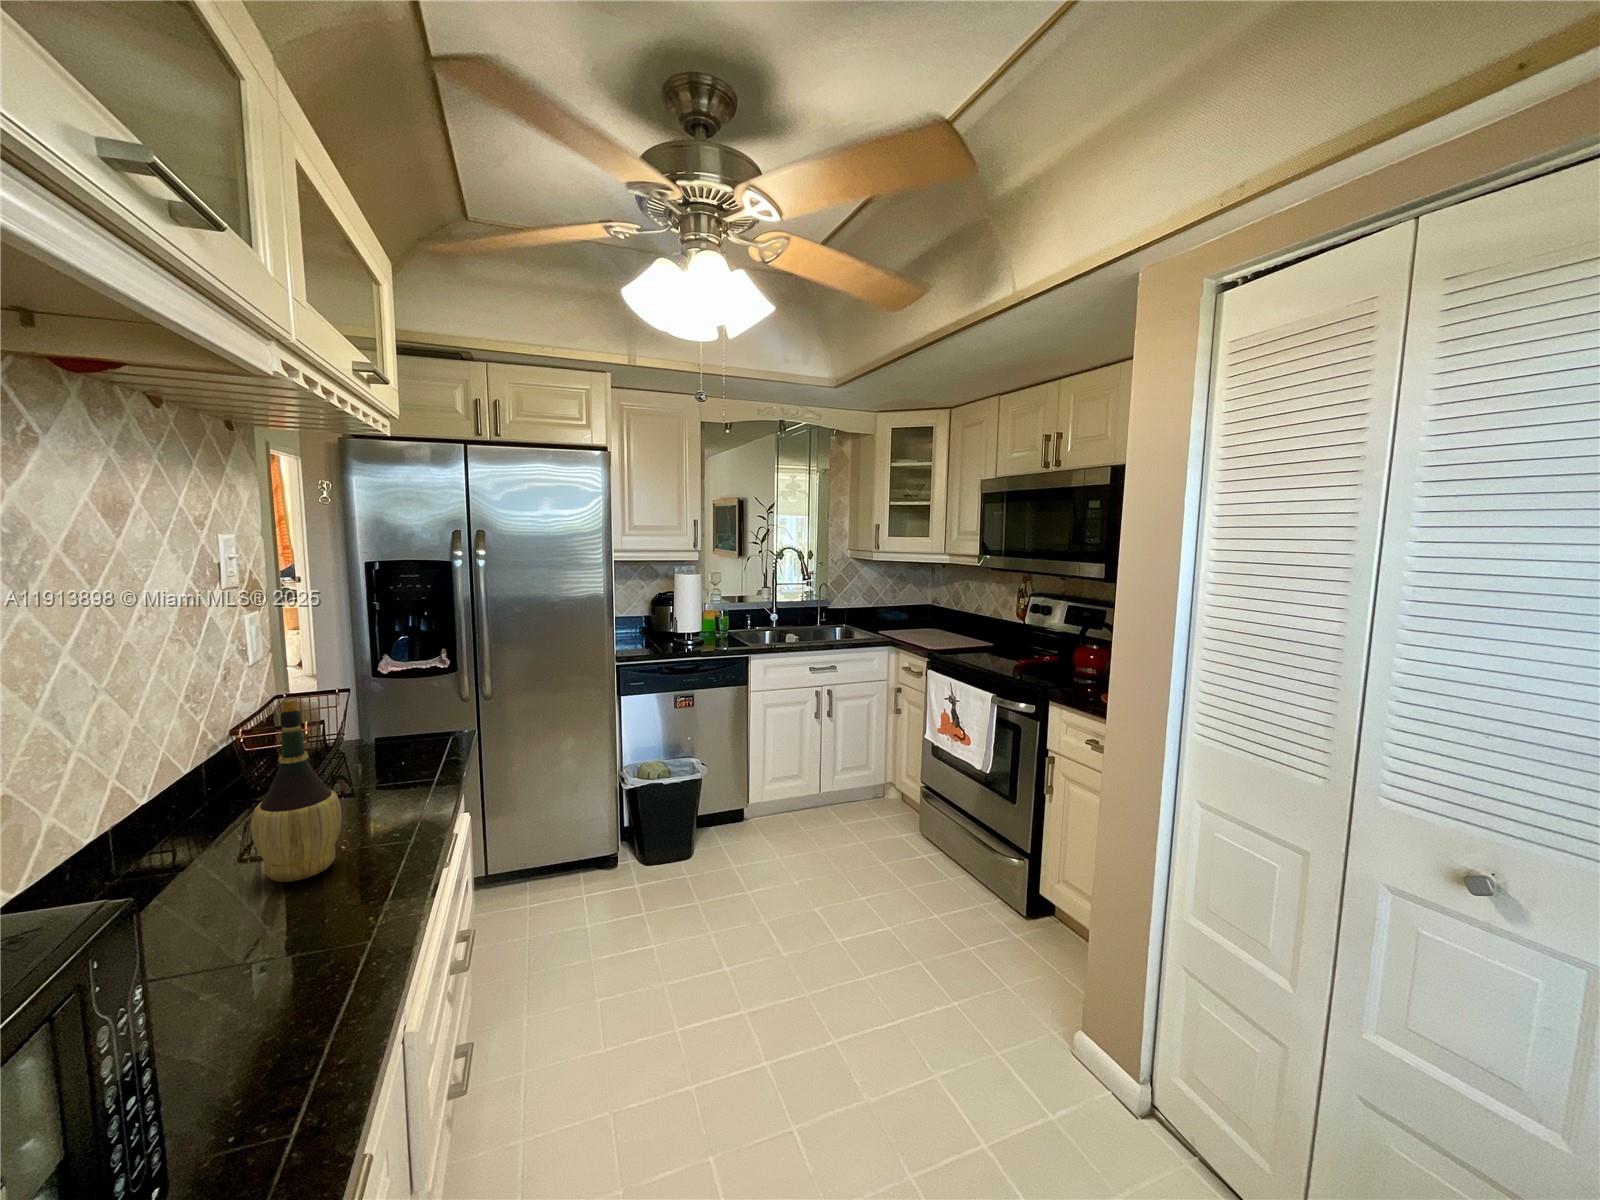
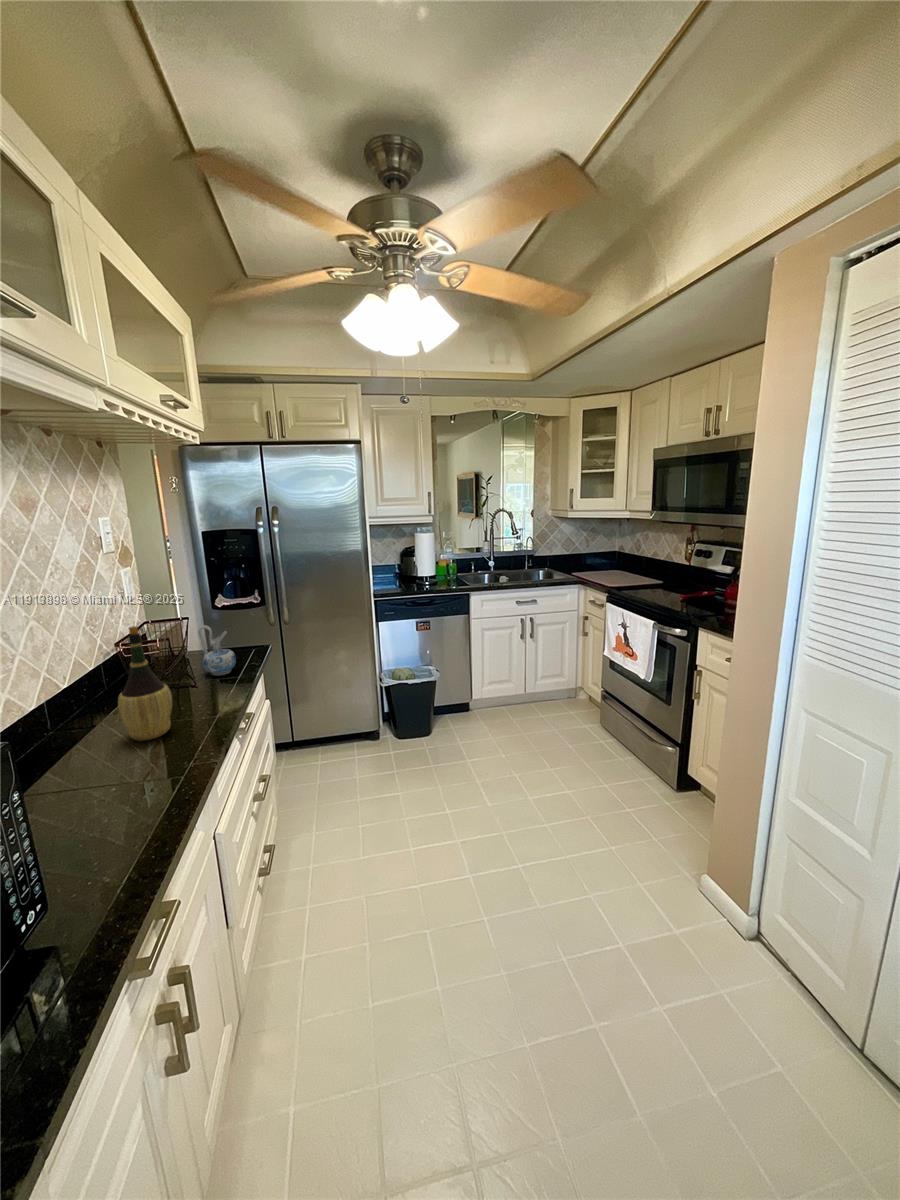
ceramic pitcher: none [370,700,426,777] -> present [198,625,236,676]

